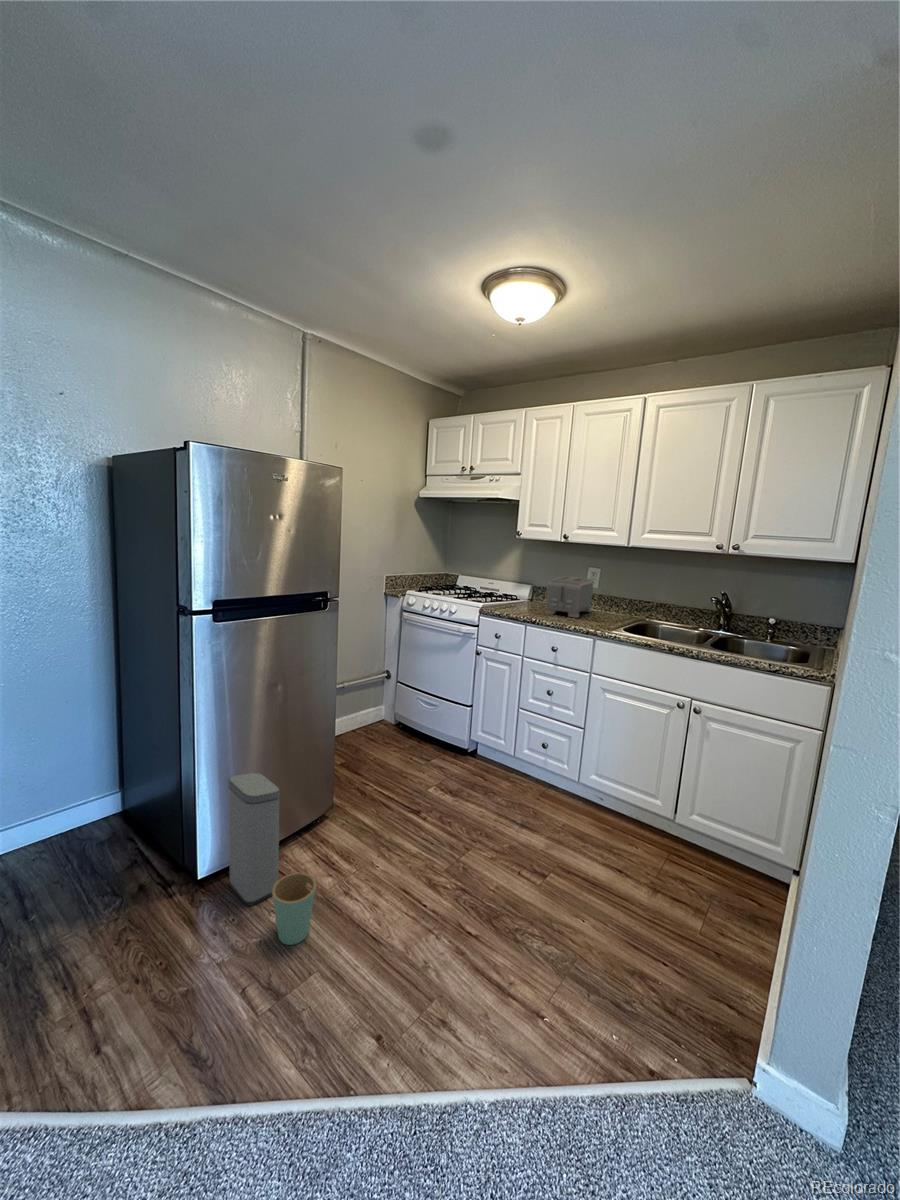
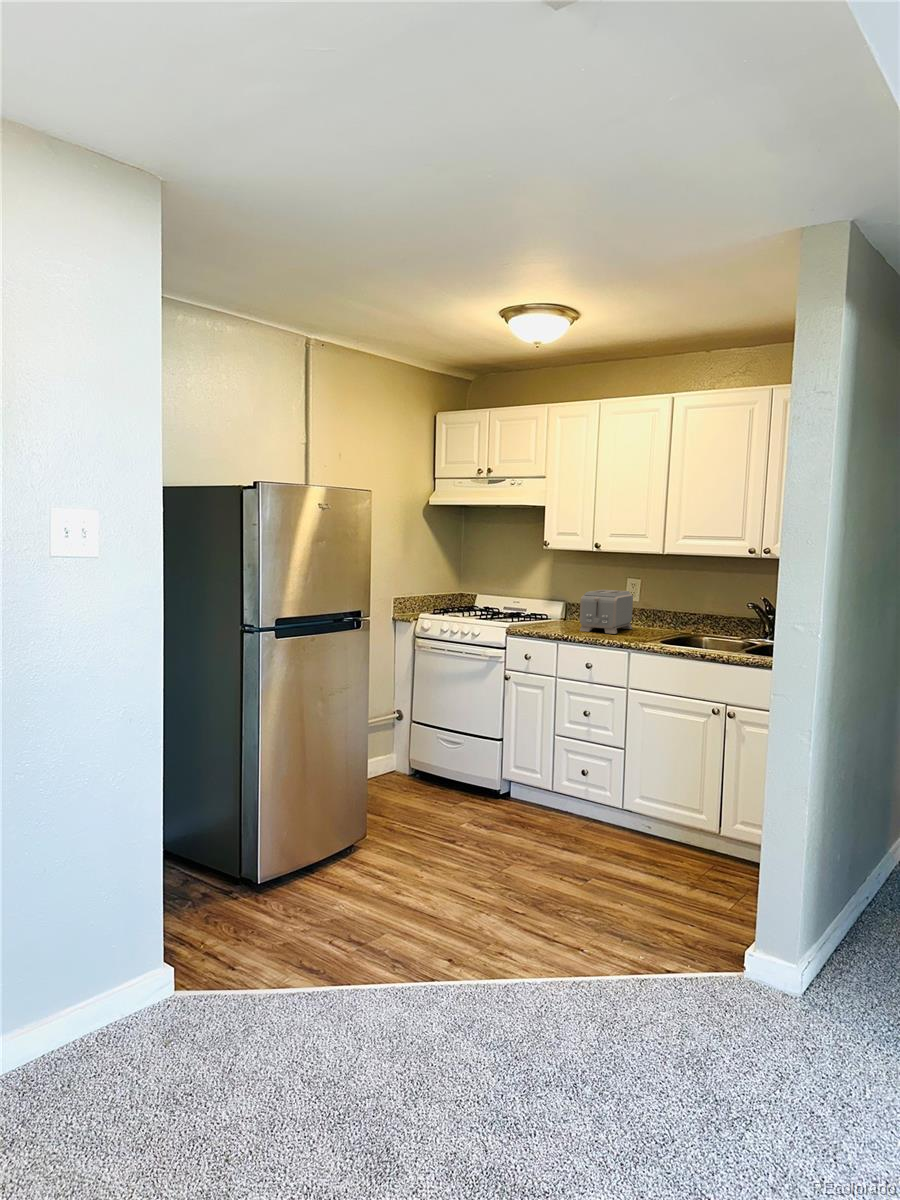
trash can: present [228,773,316,945] -> none [286,783,379,921]

